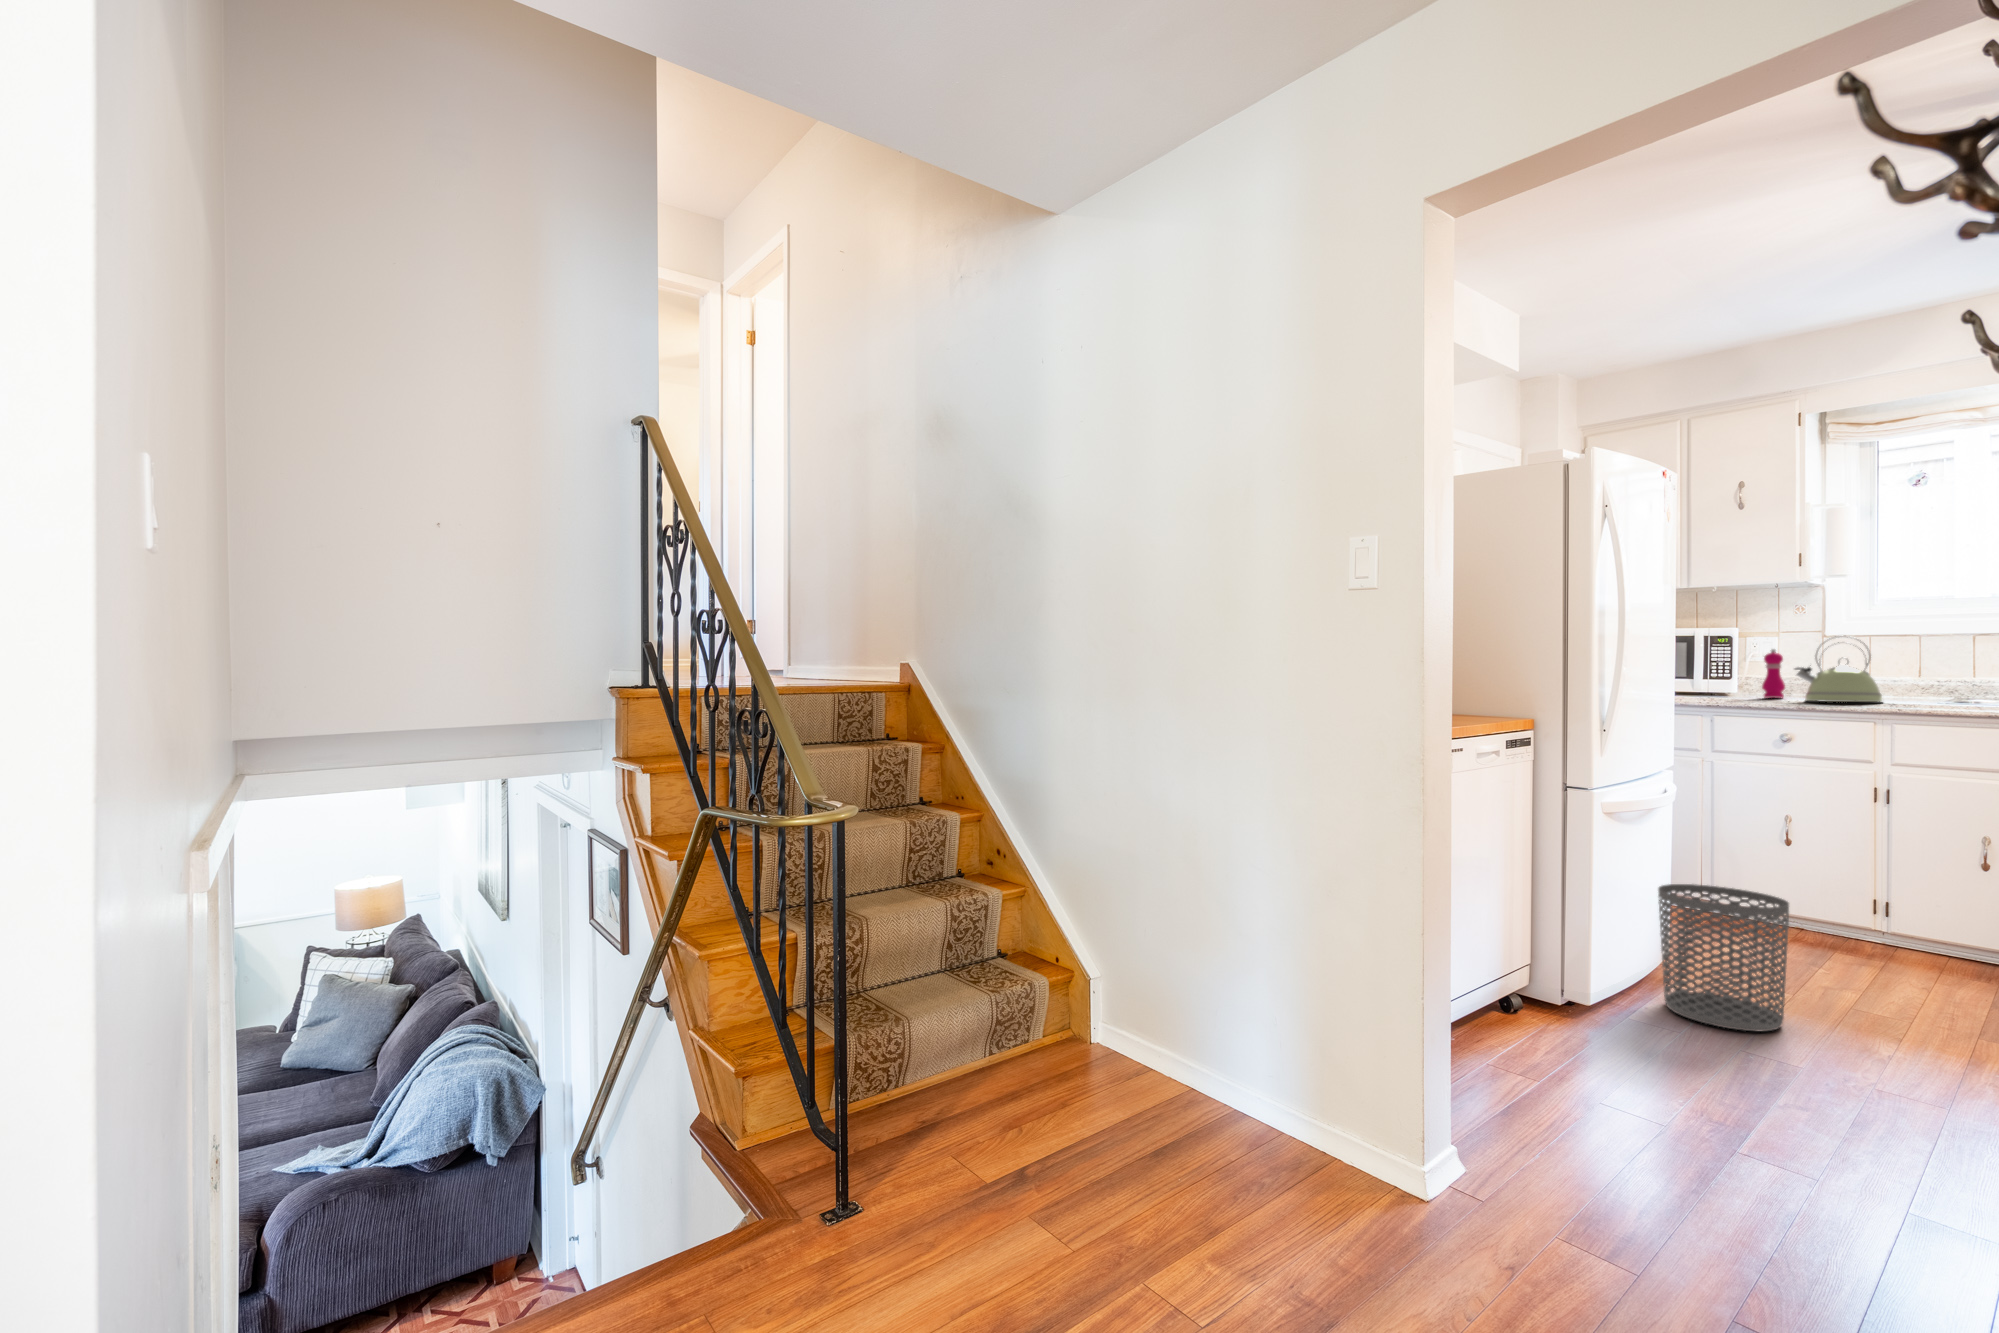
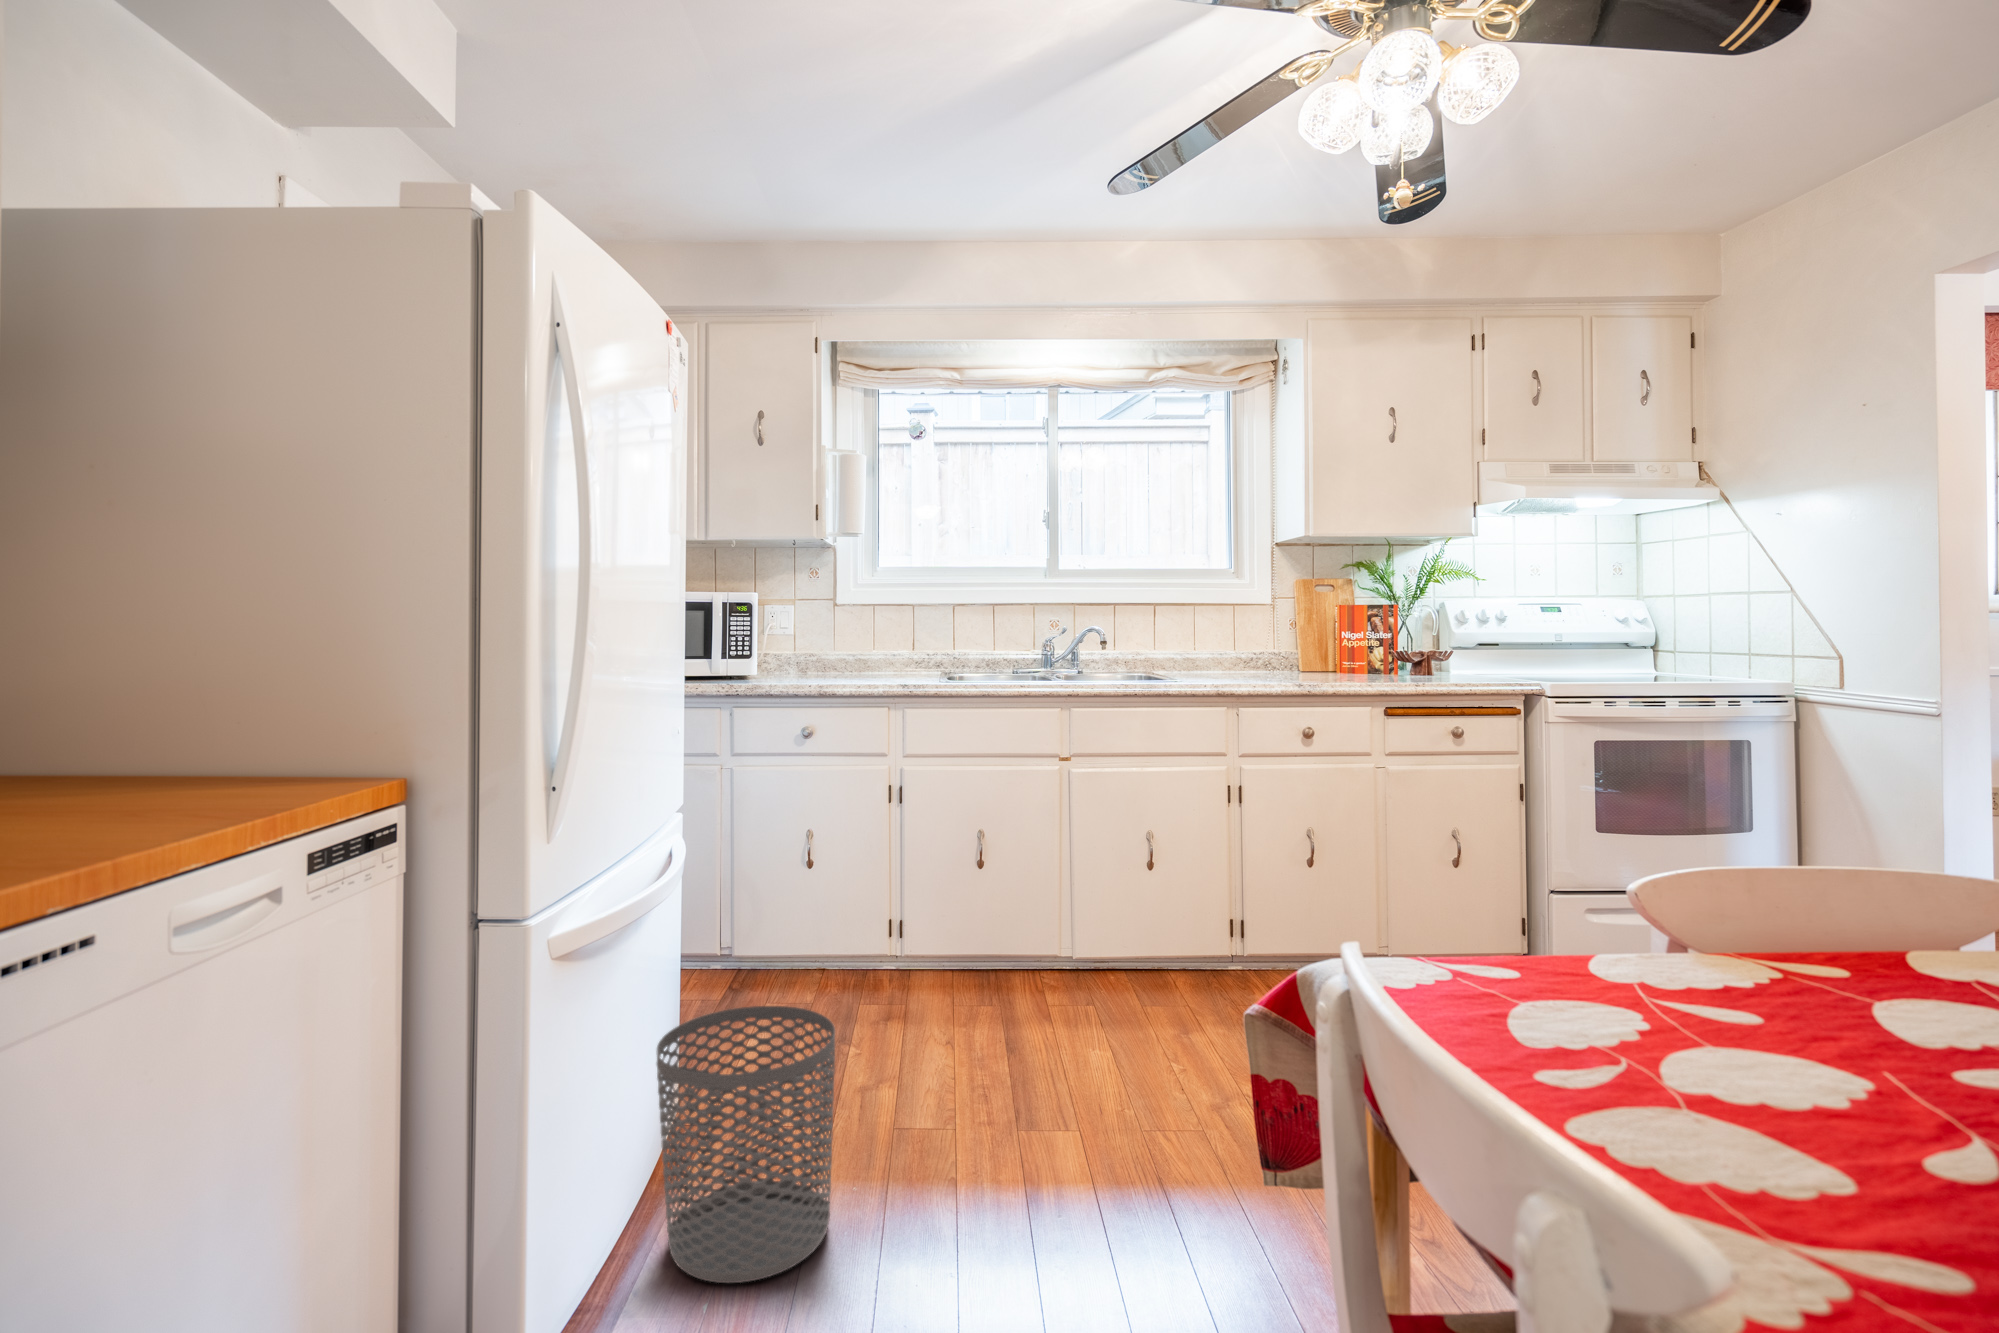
kettle: present [1795,636,1882,702] -> none [814,605,897,687]
pepper mill: present [1762,649,1785,698] -> none [782,619,805,681]

